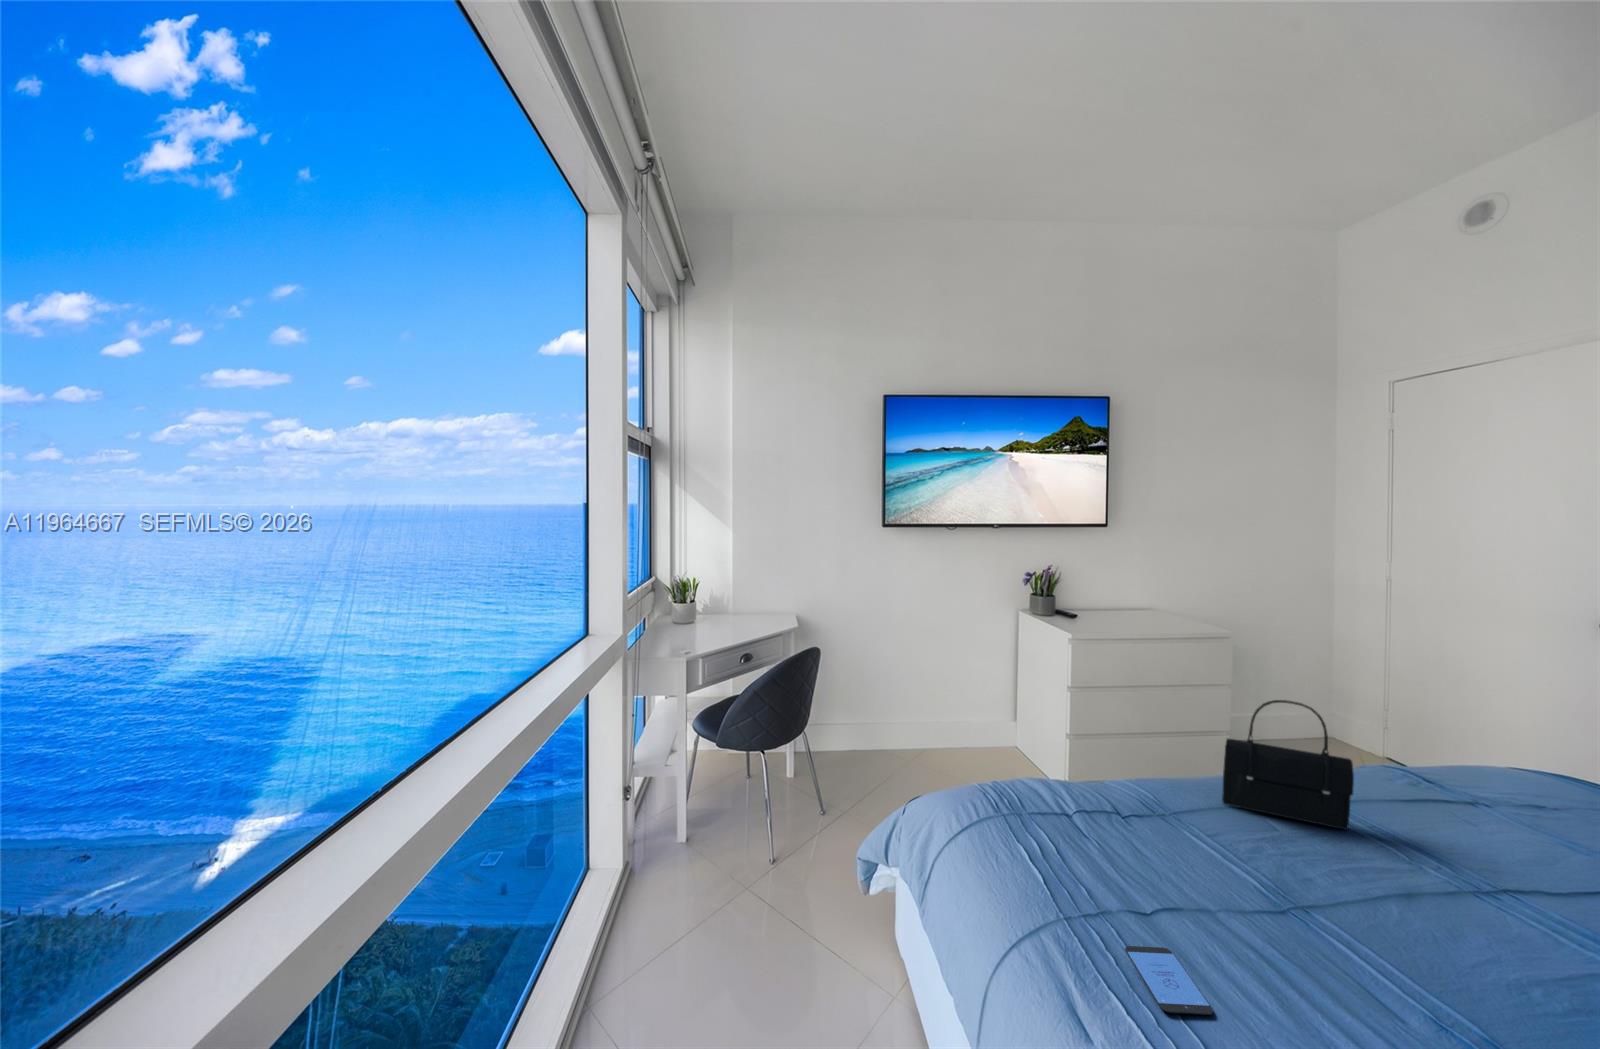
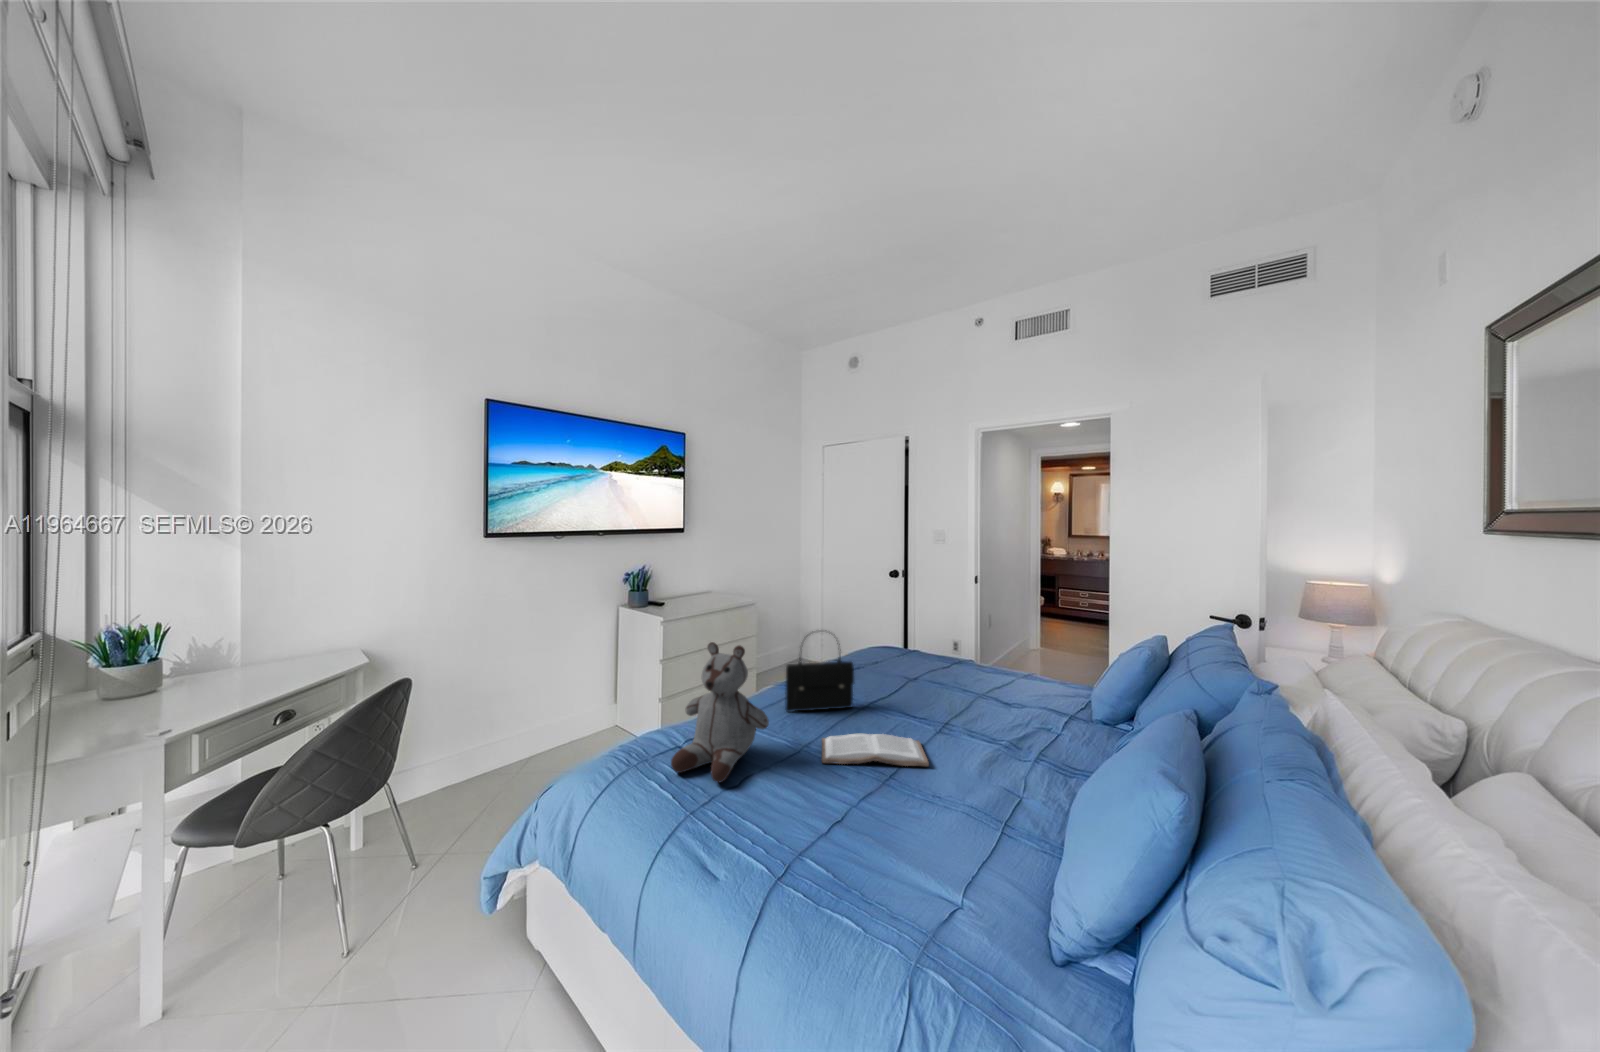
stuffed bear: none [1041,692,1178,871] -> present [671,642,769,782]
book: none [1265,861,1491,982] -> present [822,734,929,766]
smartphone: present [1125,946,1213,1015] -> none [749,819,811,862]

